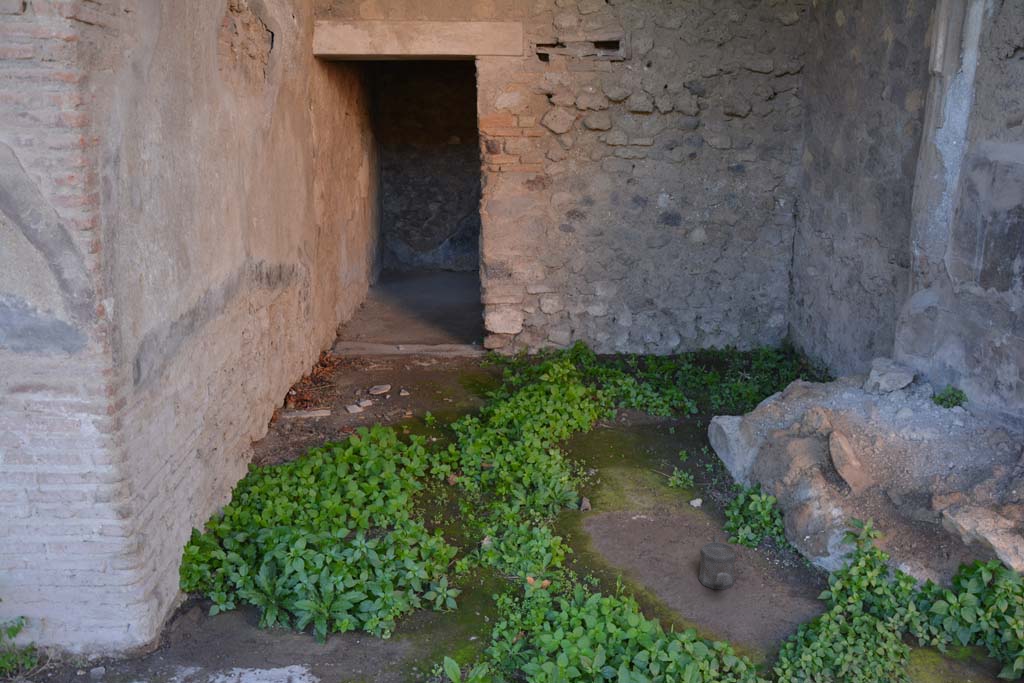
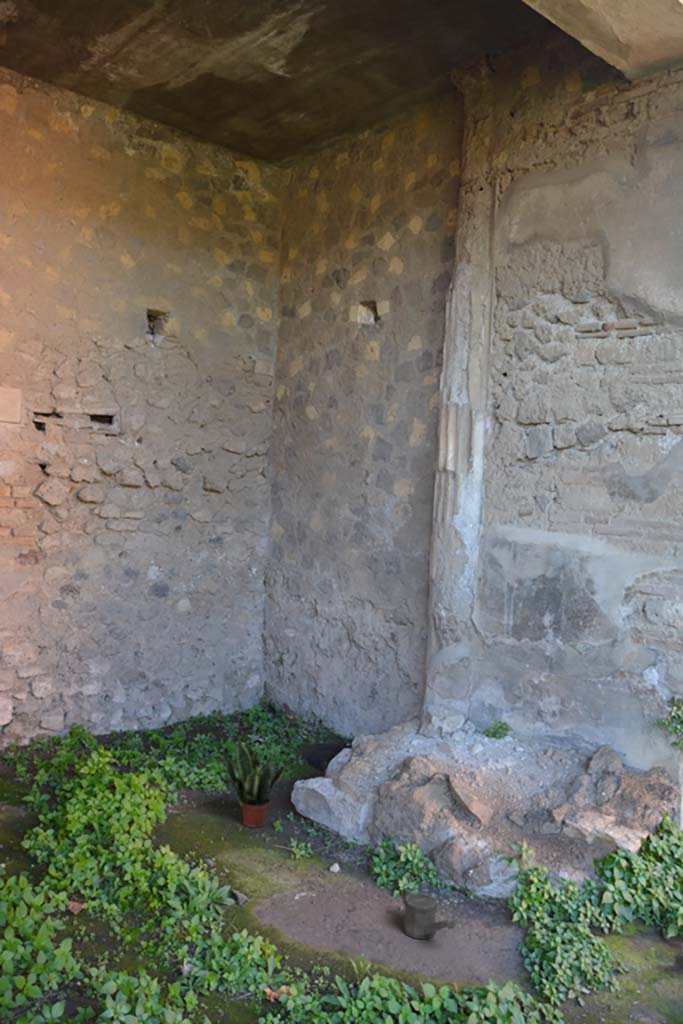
potted plant: none [637,365,696,454] -> present [226,741,285,827]

